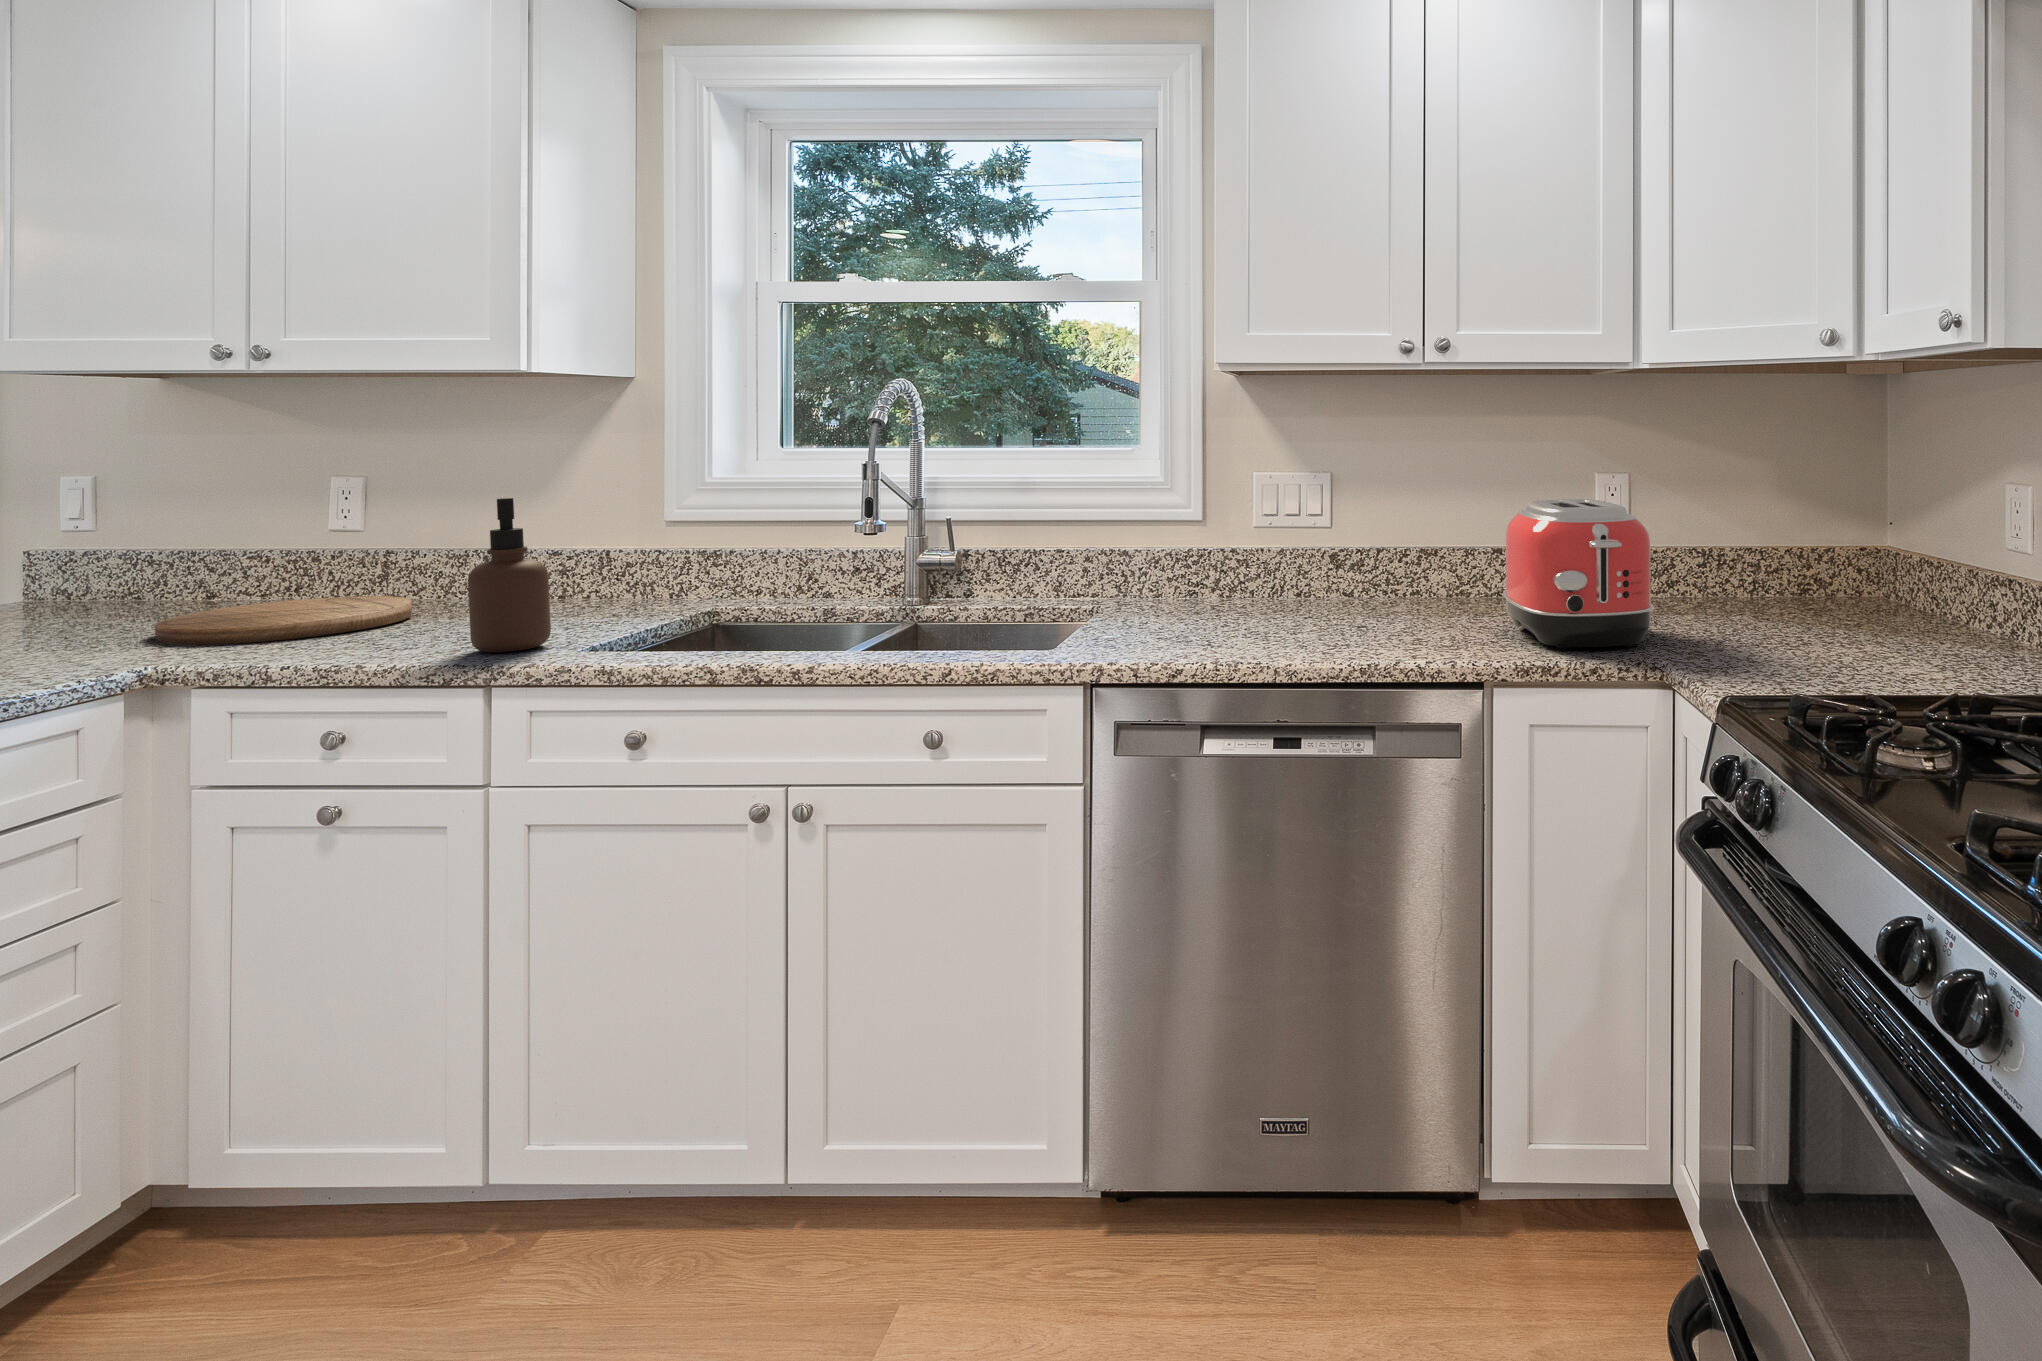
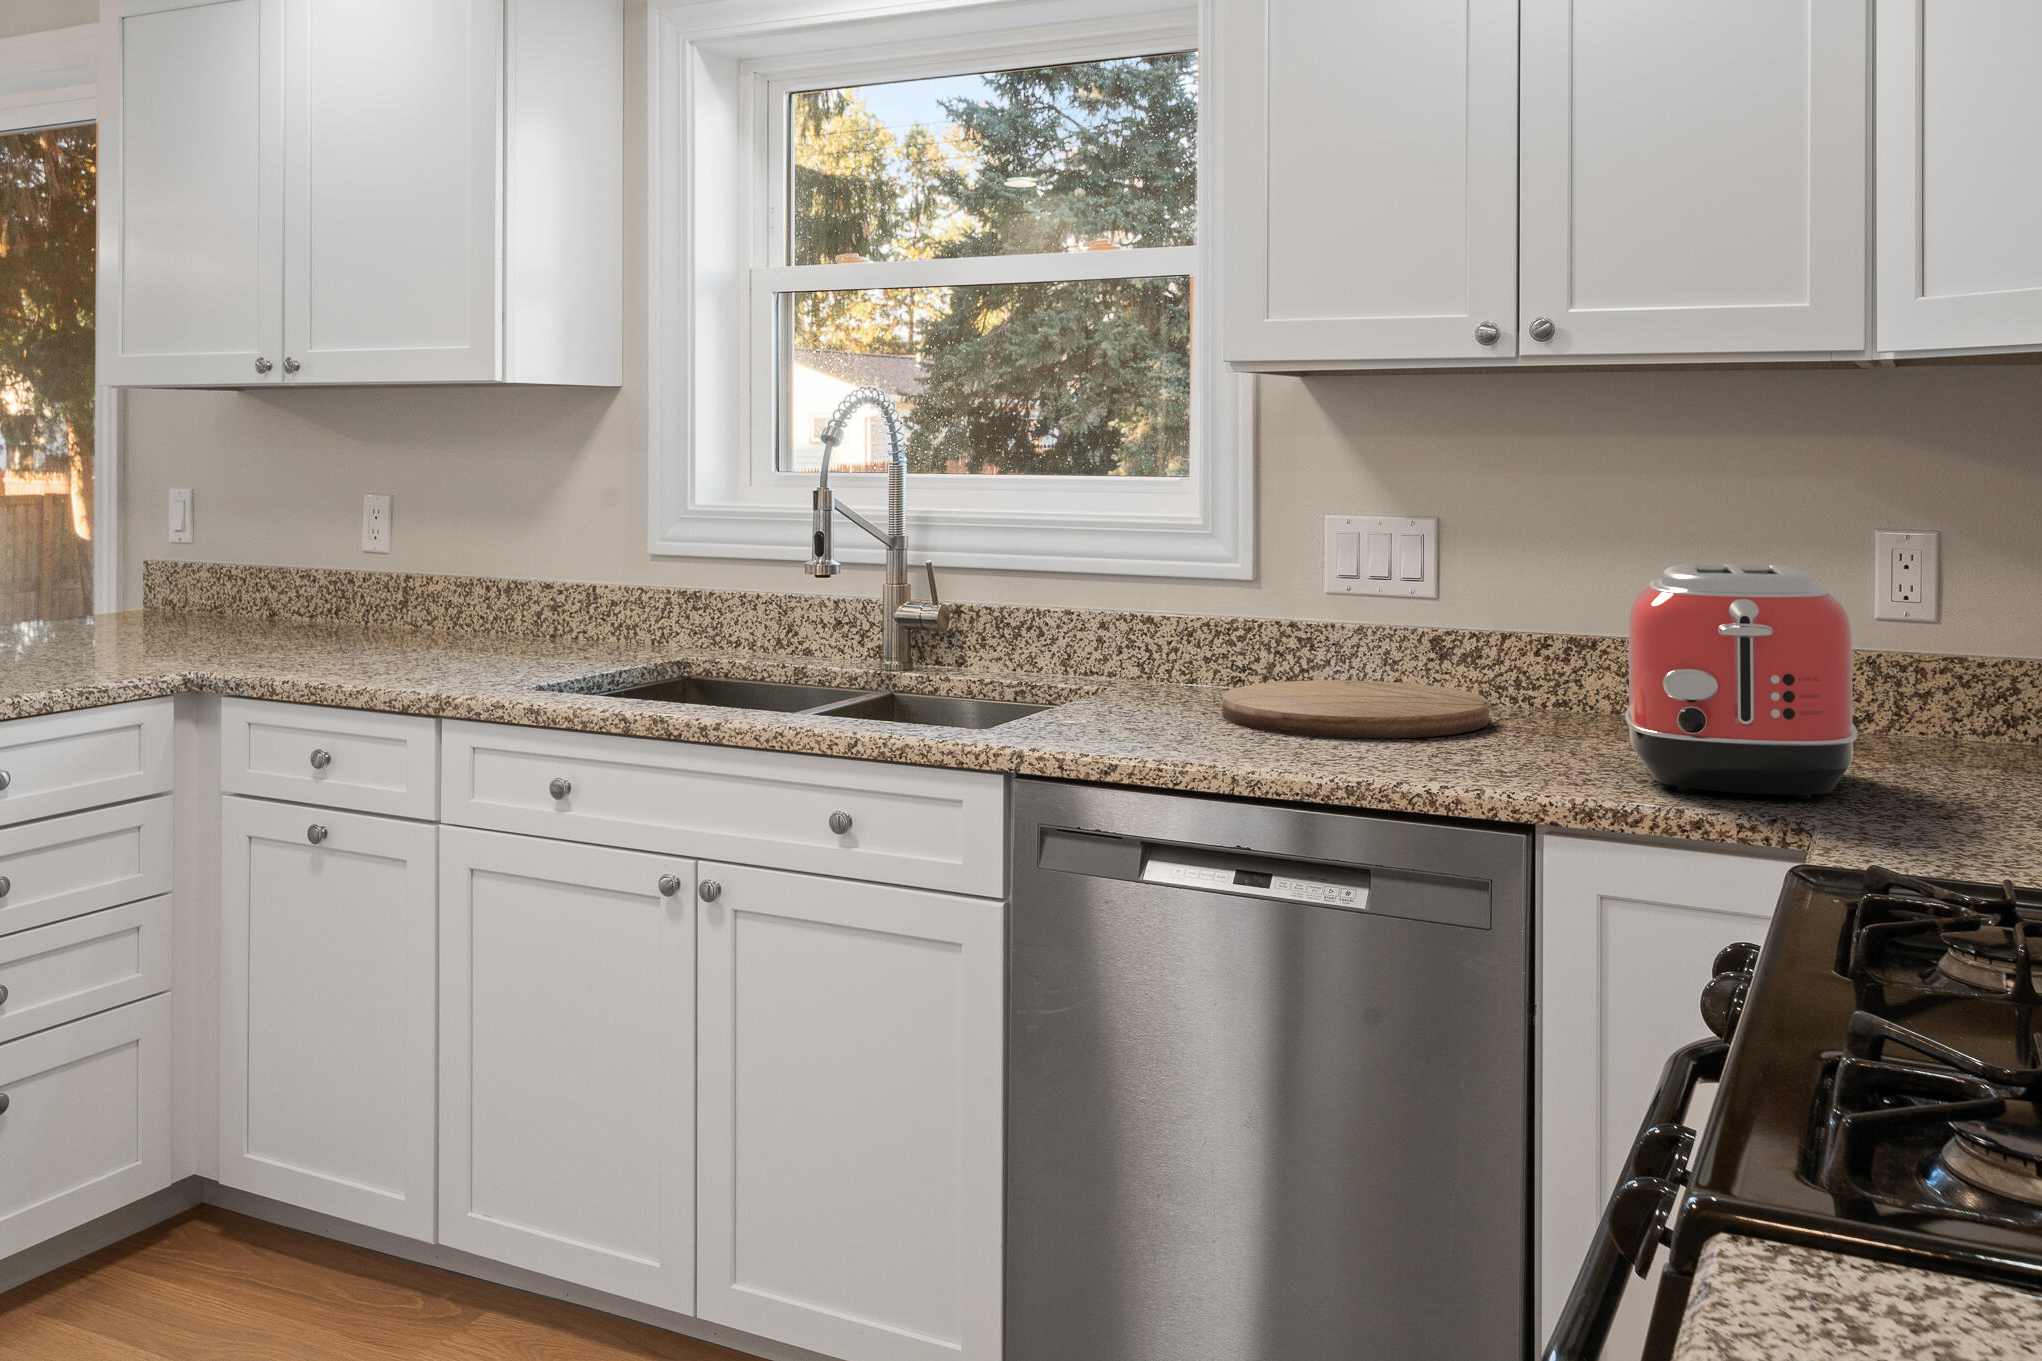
soap dispenser: present [468,498,551,653] -> none [434,519,507,684]
cutting board: present [155,596,412,645] -> present [1222,680,1489,738]

